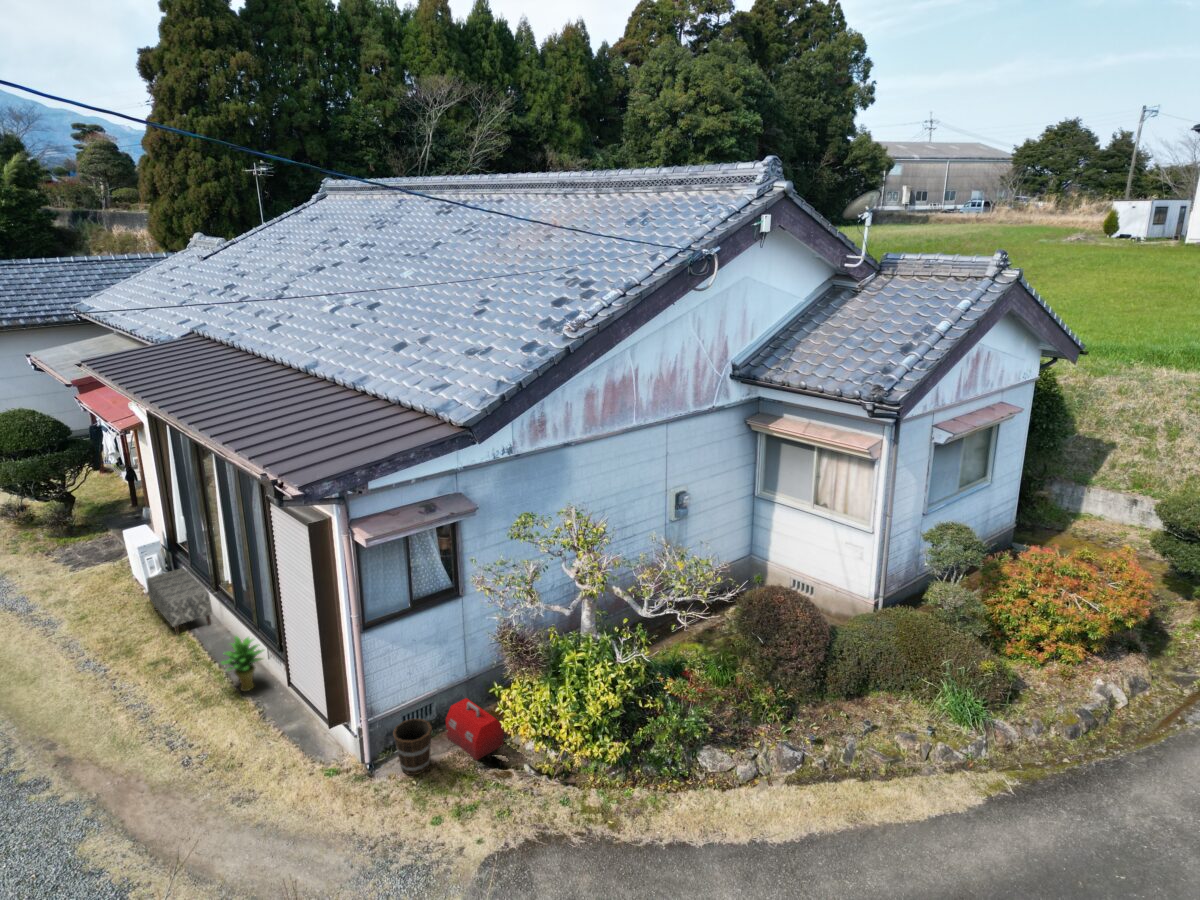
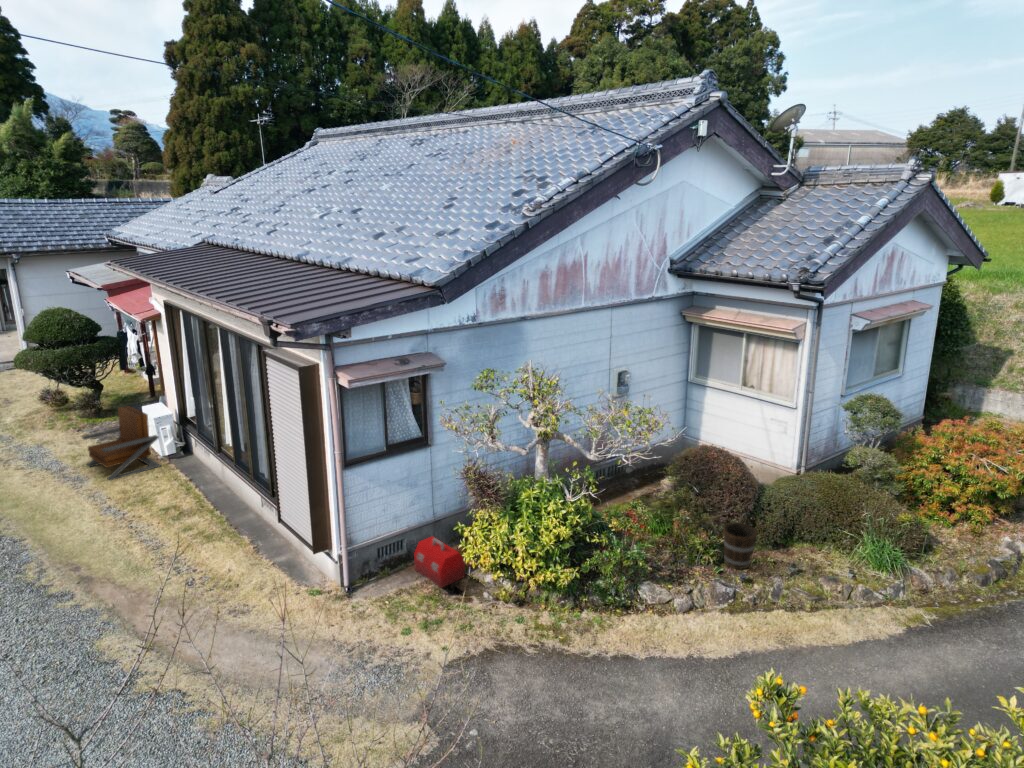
lounge chair: none [50,532,147,626] -> present [82,406,161,480]
bench: present [146,568,212,635] -> none [161,436,216,490]
potted plant: present [221,636,263,691] -> none [221,483,259,532]
bucket: present [393,719,432,775] -> present [723,523,757,569]

